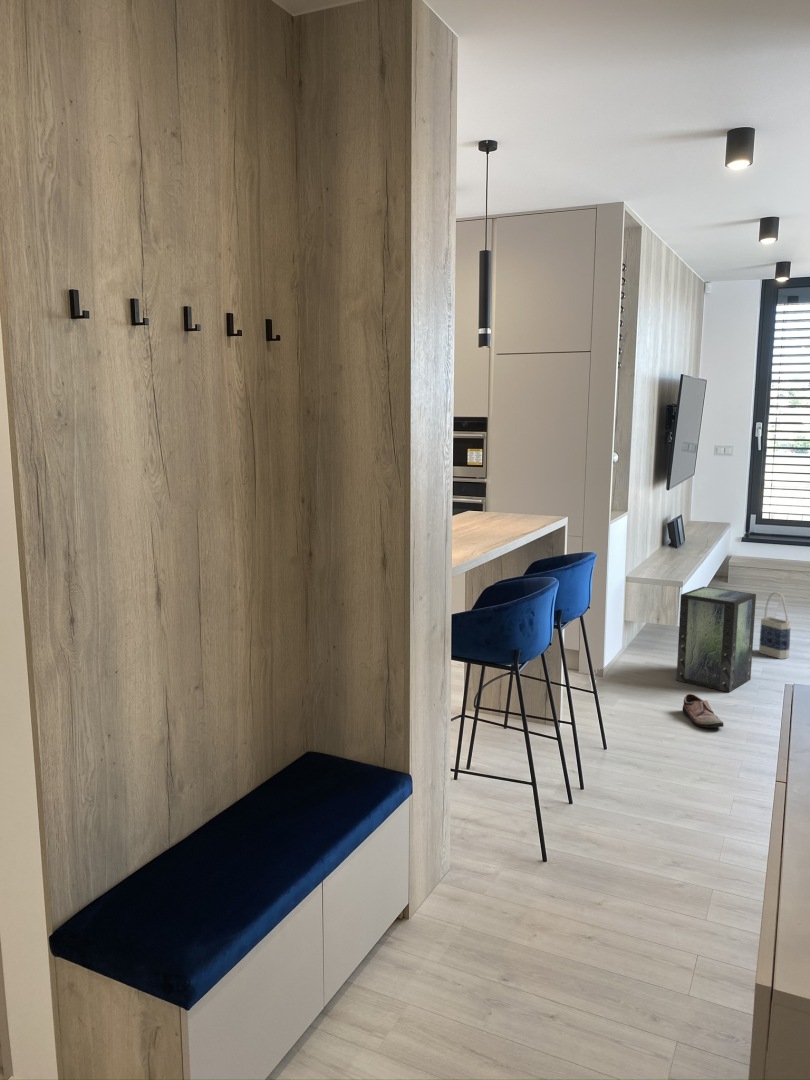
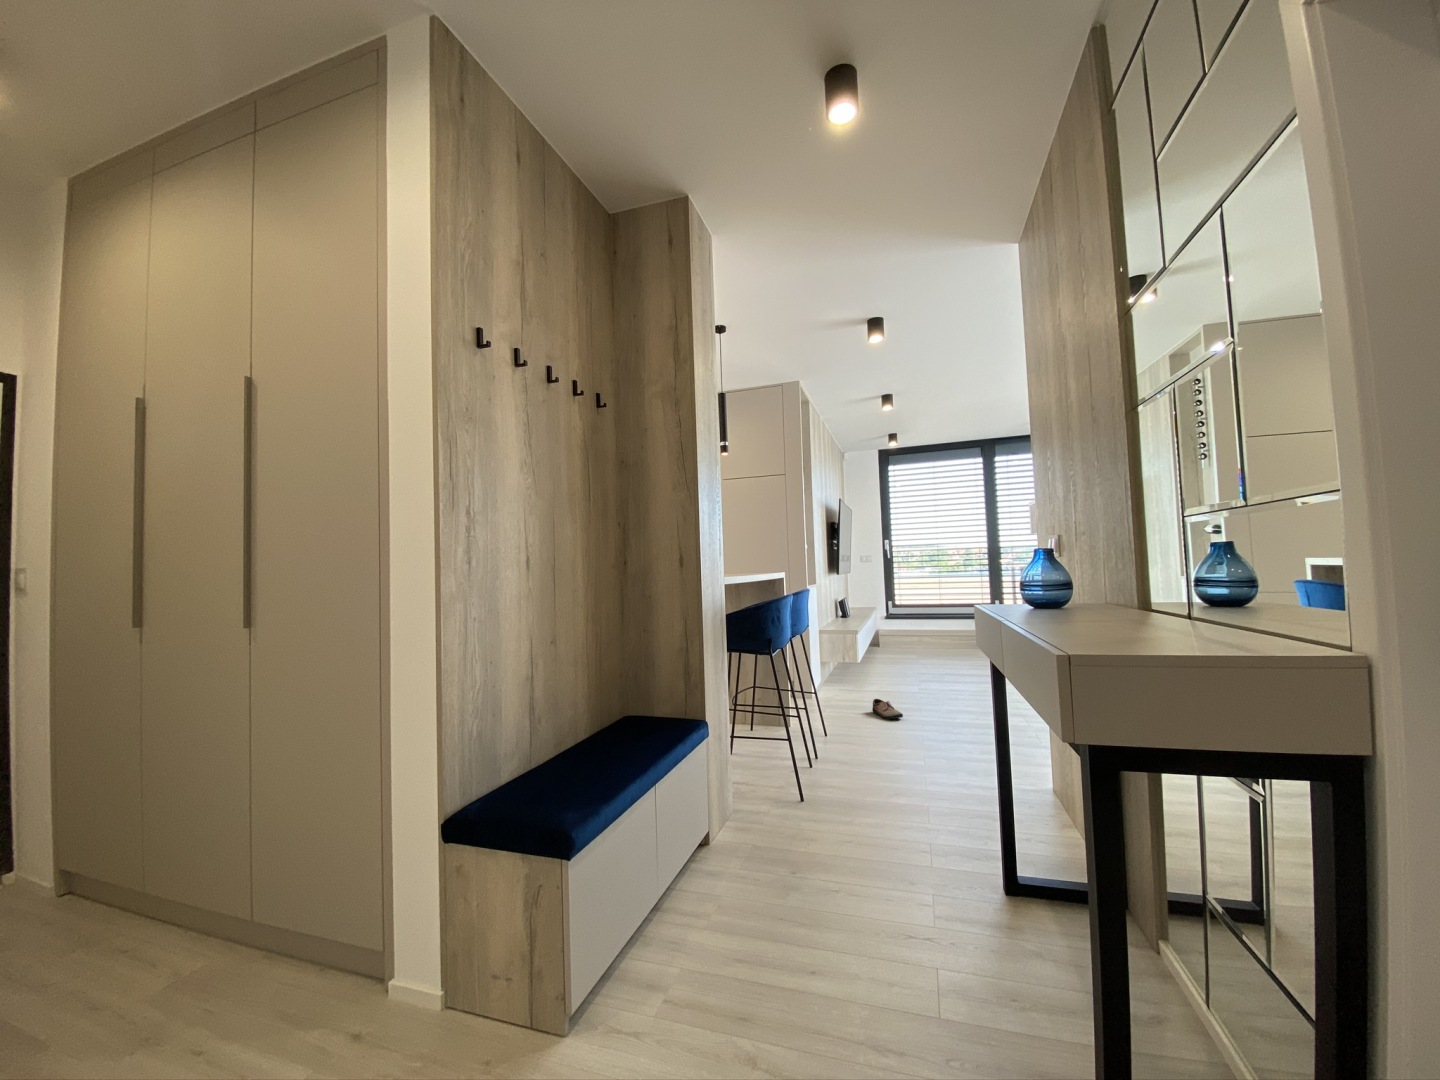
storage box: present [676,587,756,692] -> none [860,631,912,700]
bag: present [759,592,791,659] -> none [911,636,932,681]

